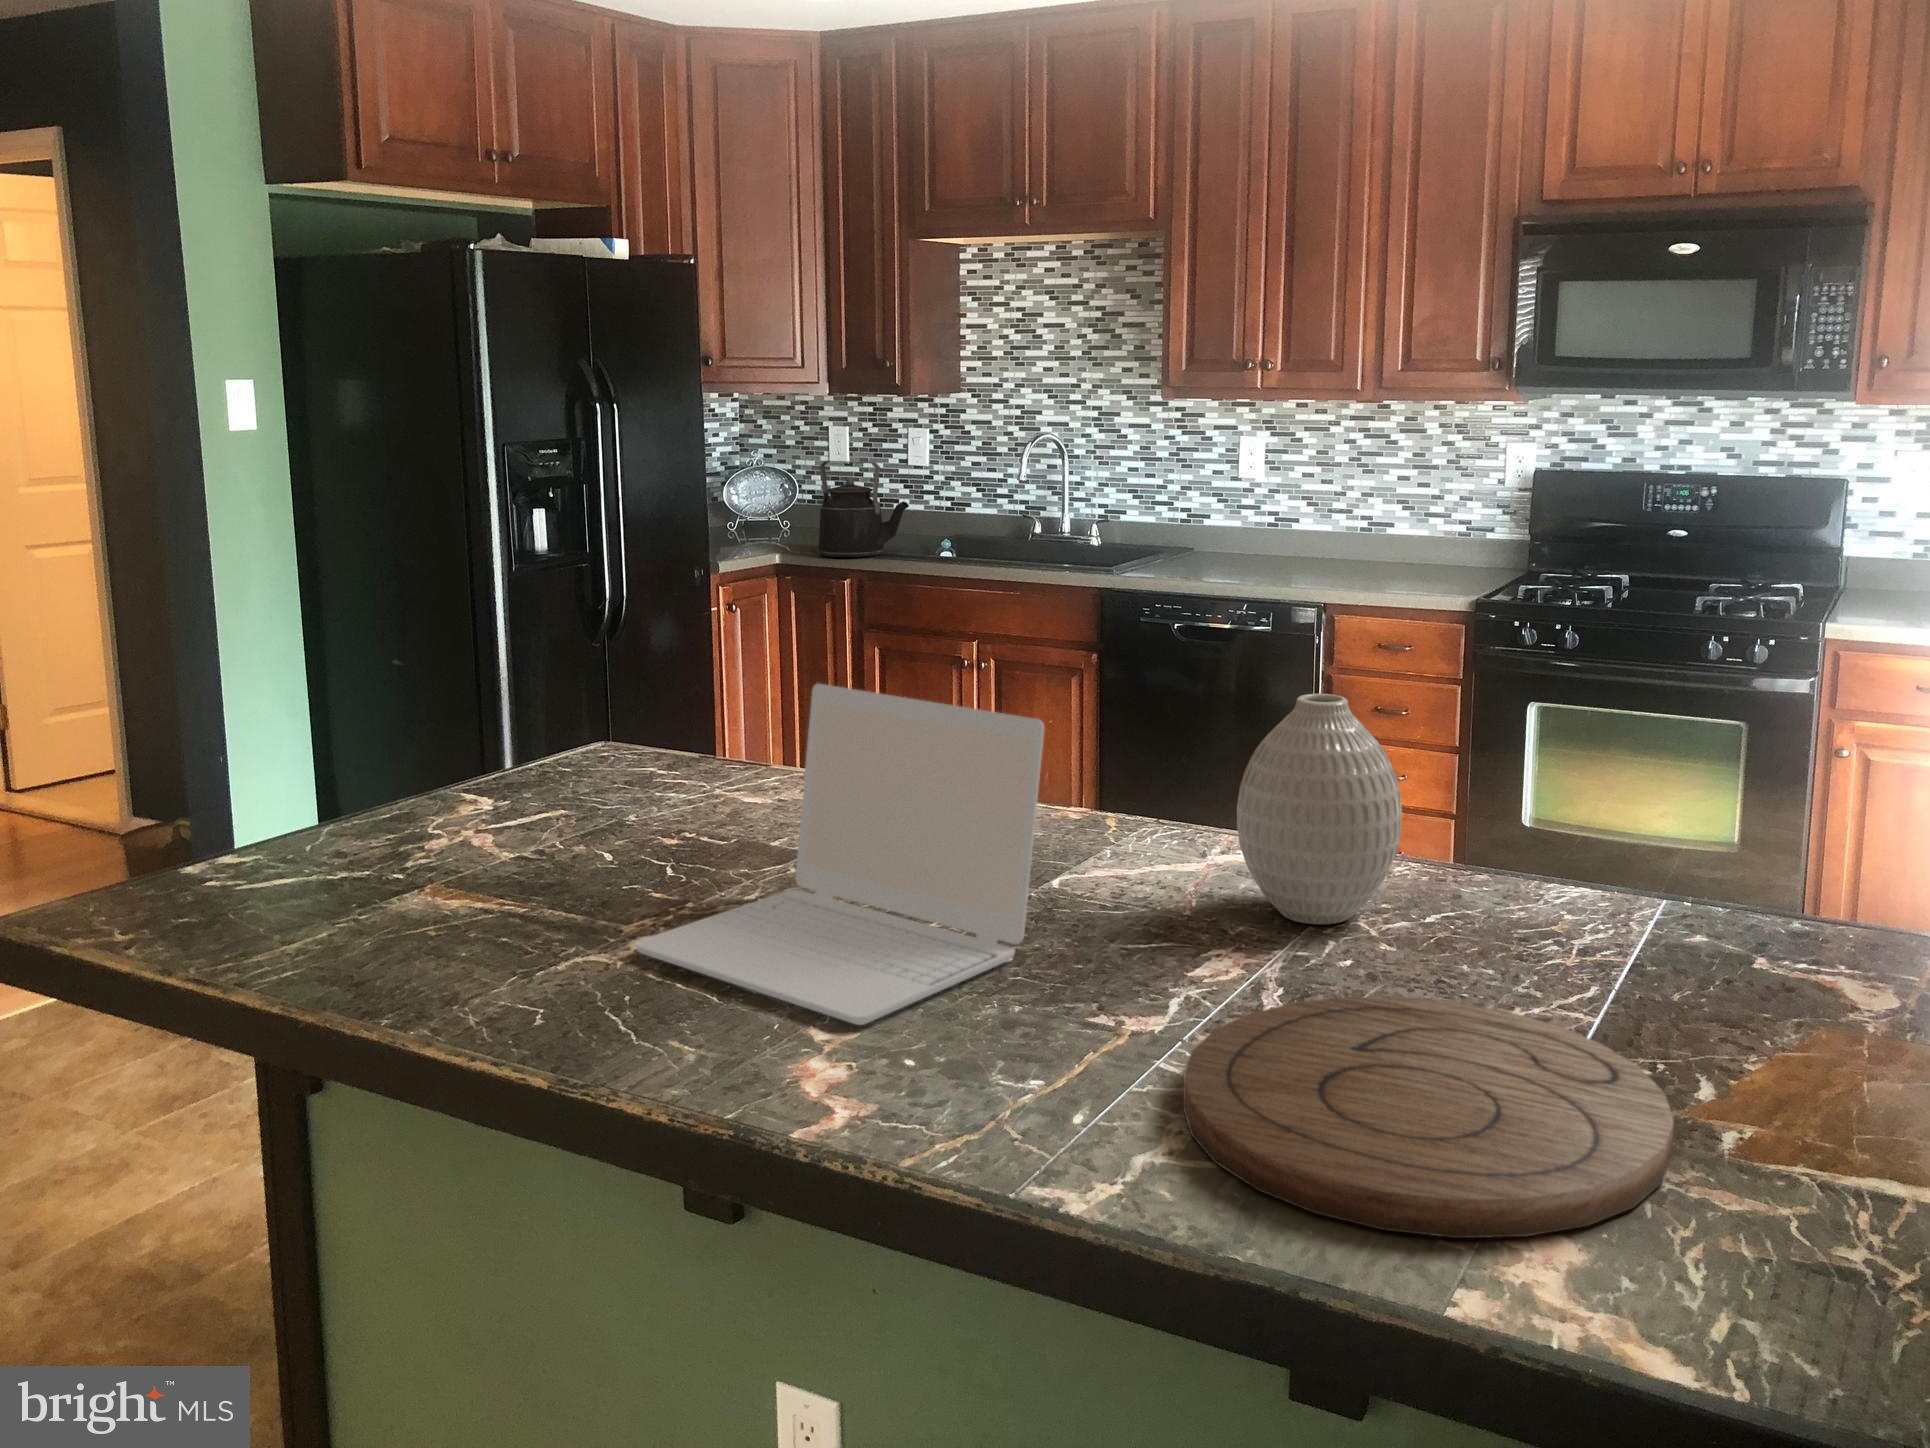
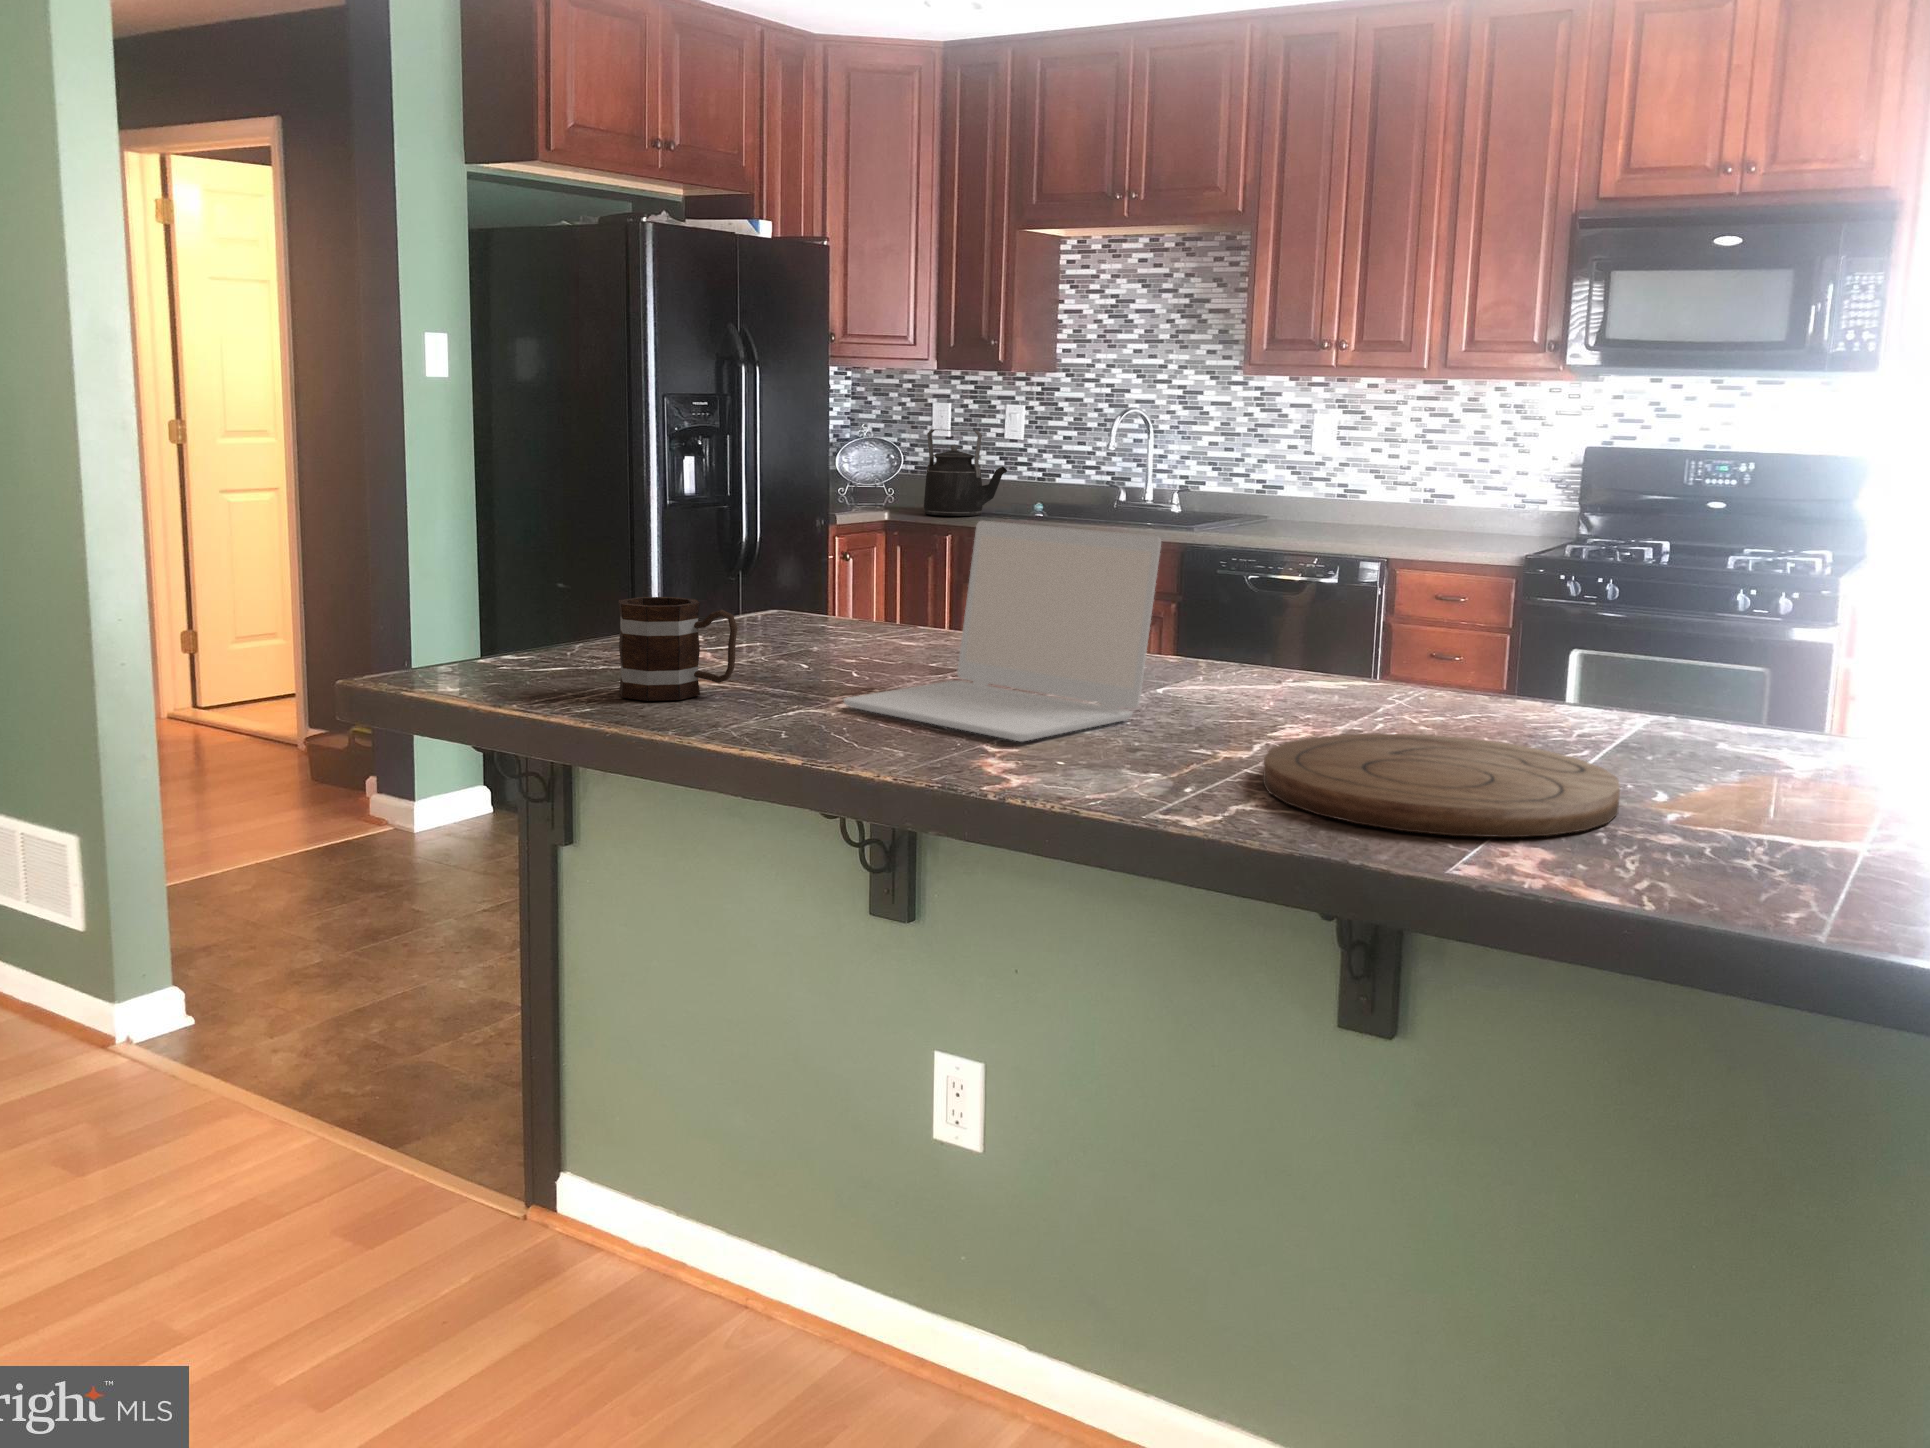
vase: present [1237,694,1402,925] -> none [1306,534,1436,713]
mug: none [330,803,494,954] -> present [618,597,737,701]

